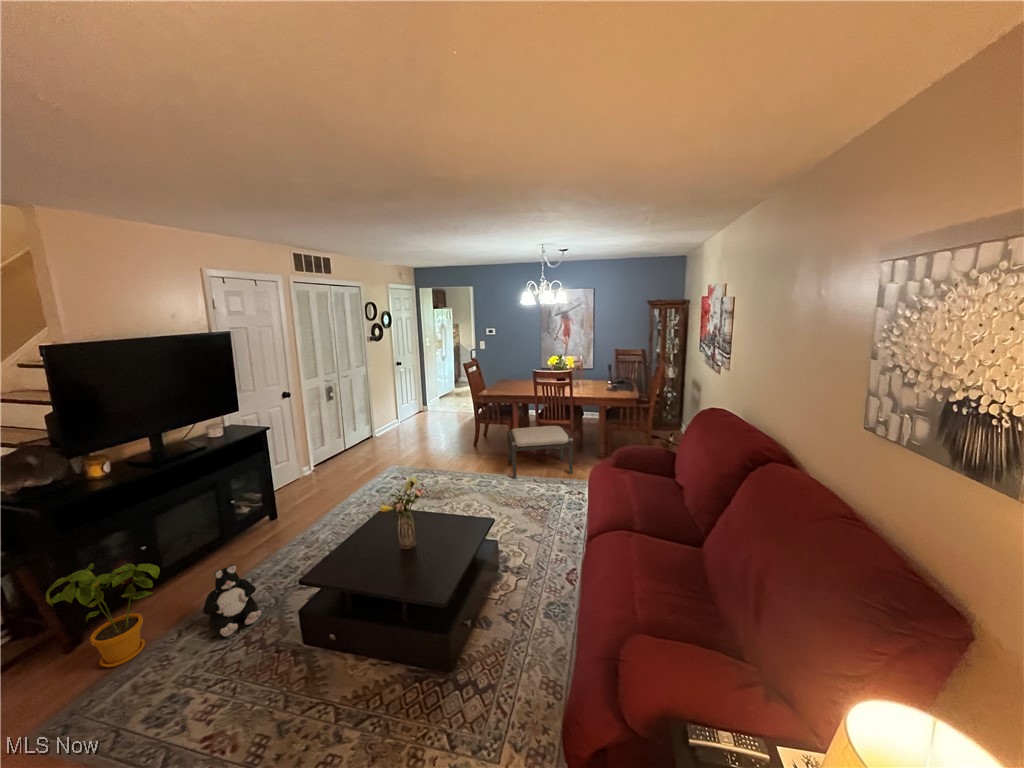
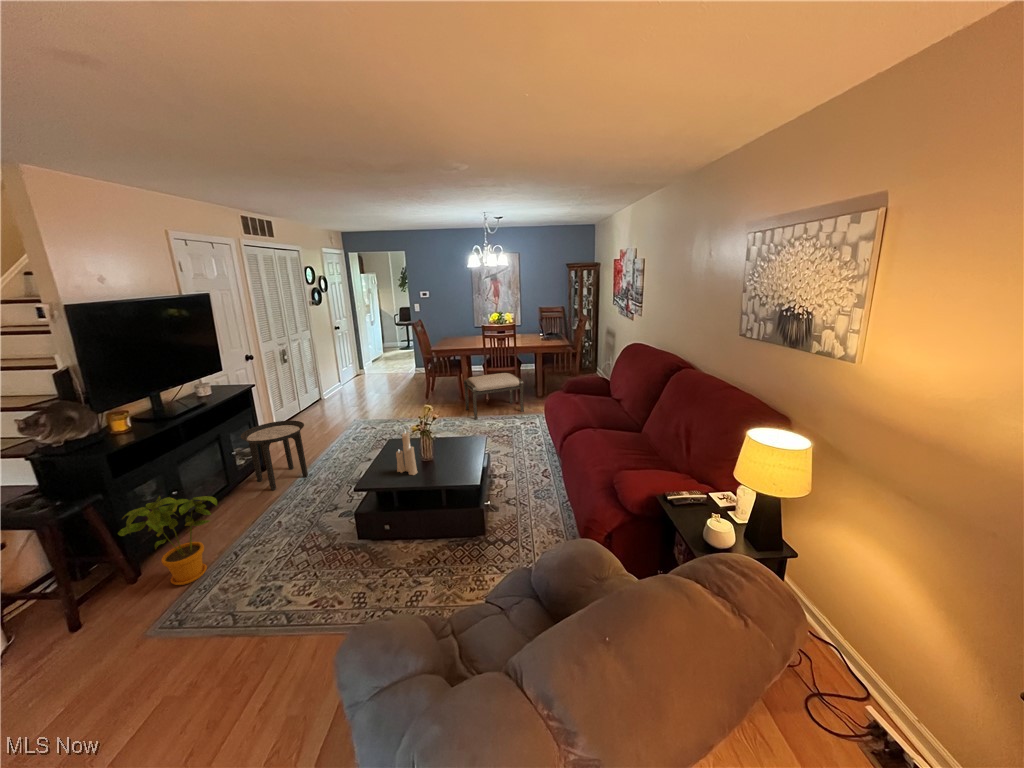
side table: none [244,468,312,546] -> present [240,420,308,490]
candle: none [367,502,389,566] -> present [396,432,417,475]
plush toy: present [203,565,261,637] -> none [255,494,306,549]

